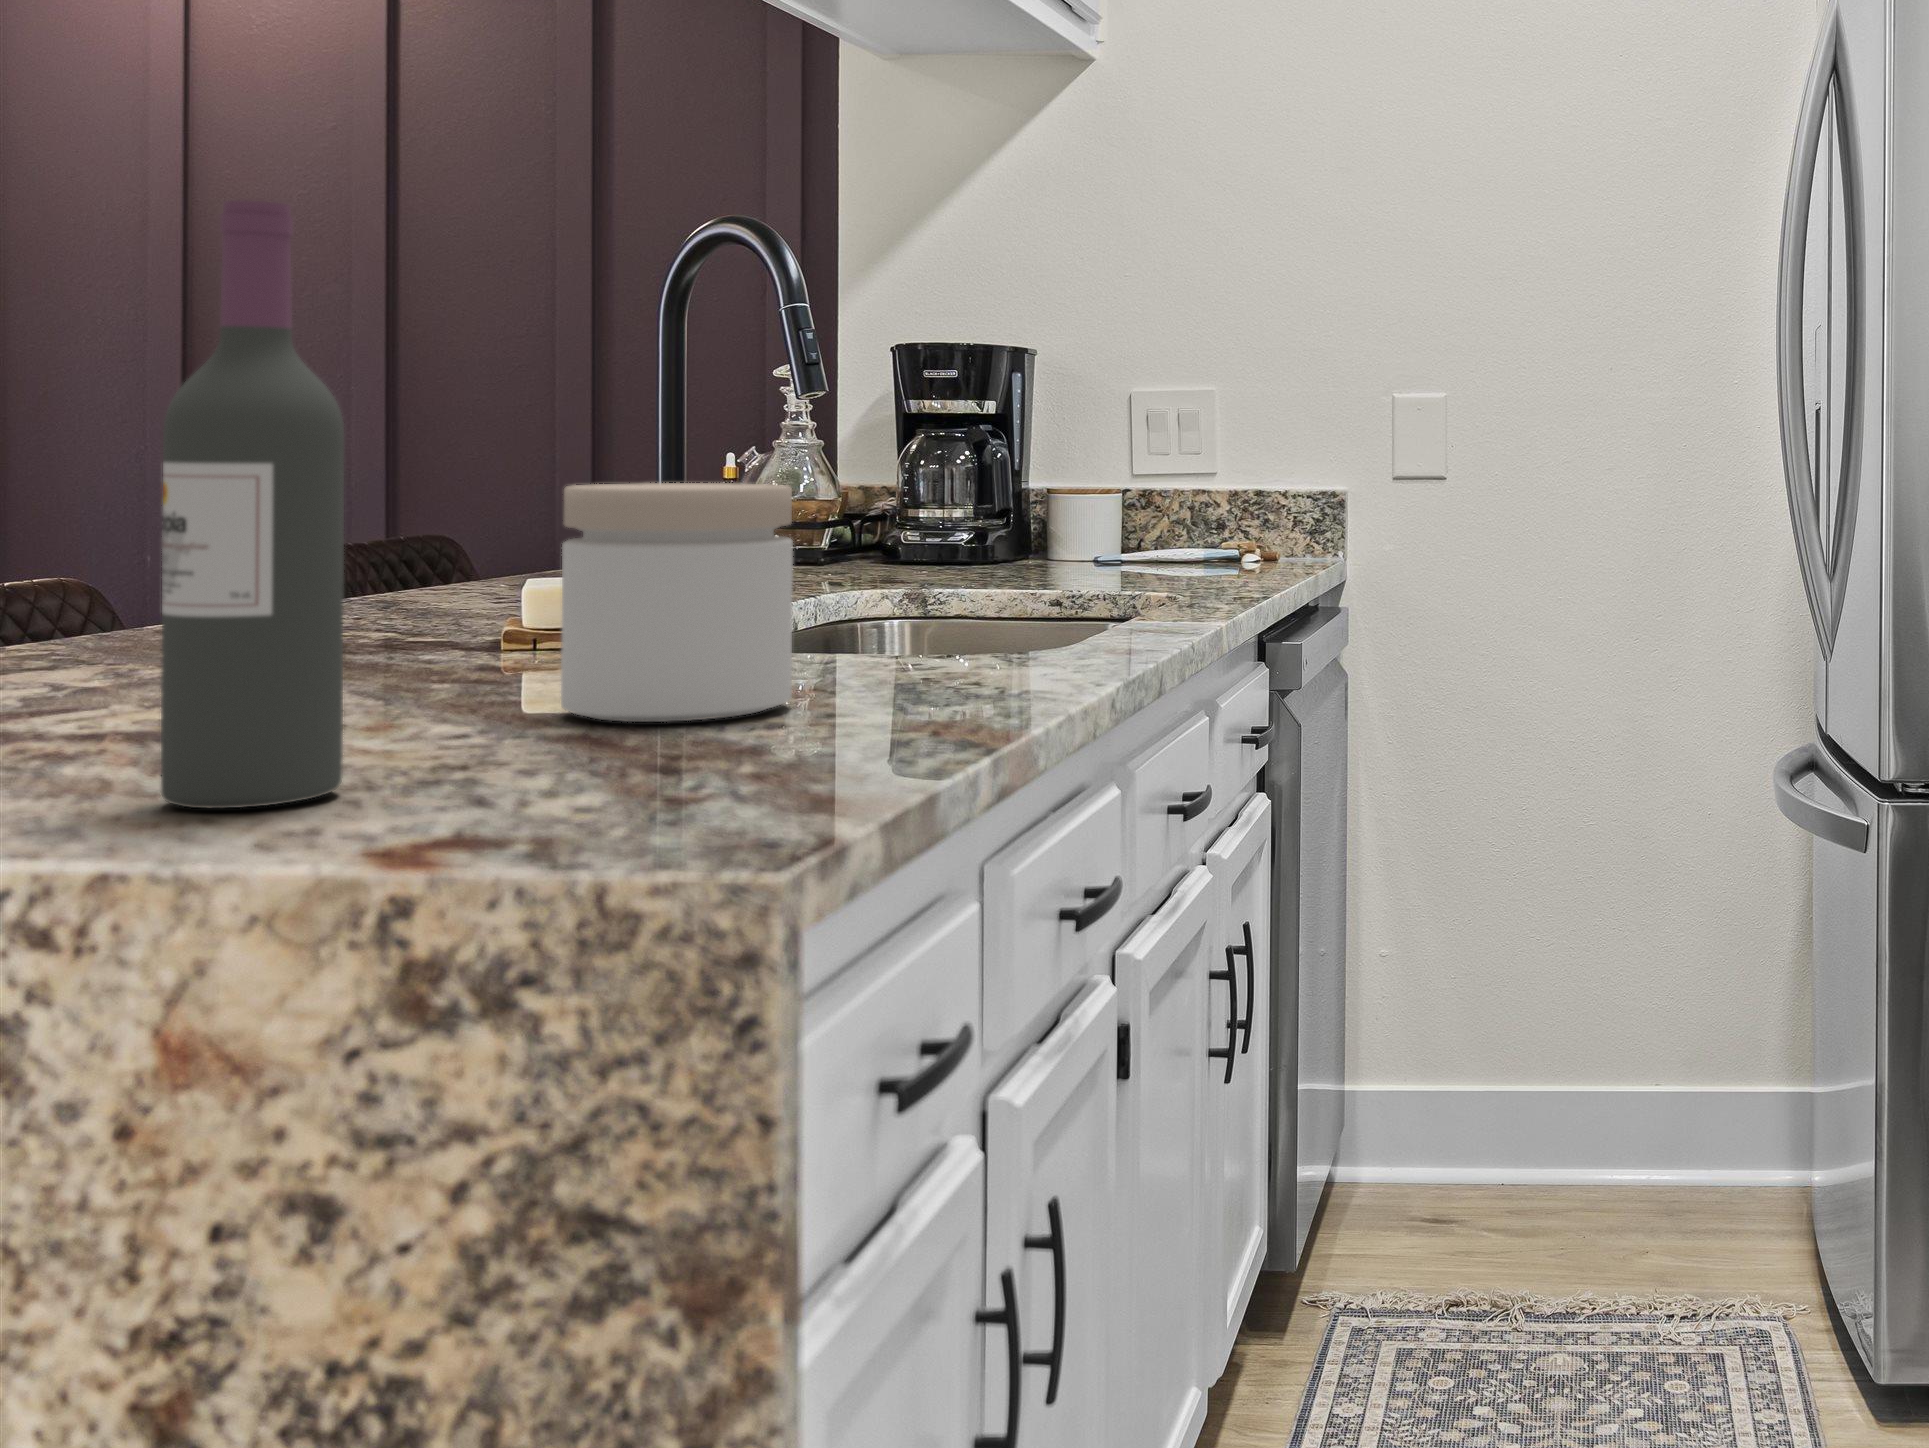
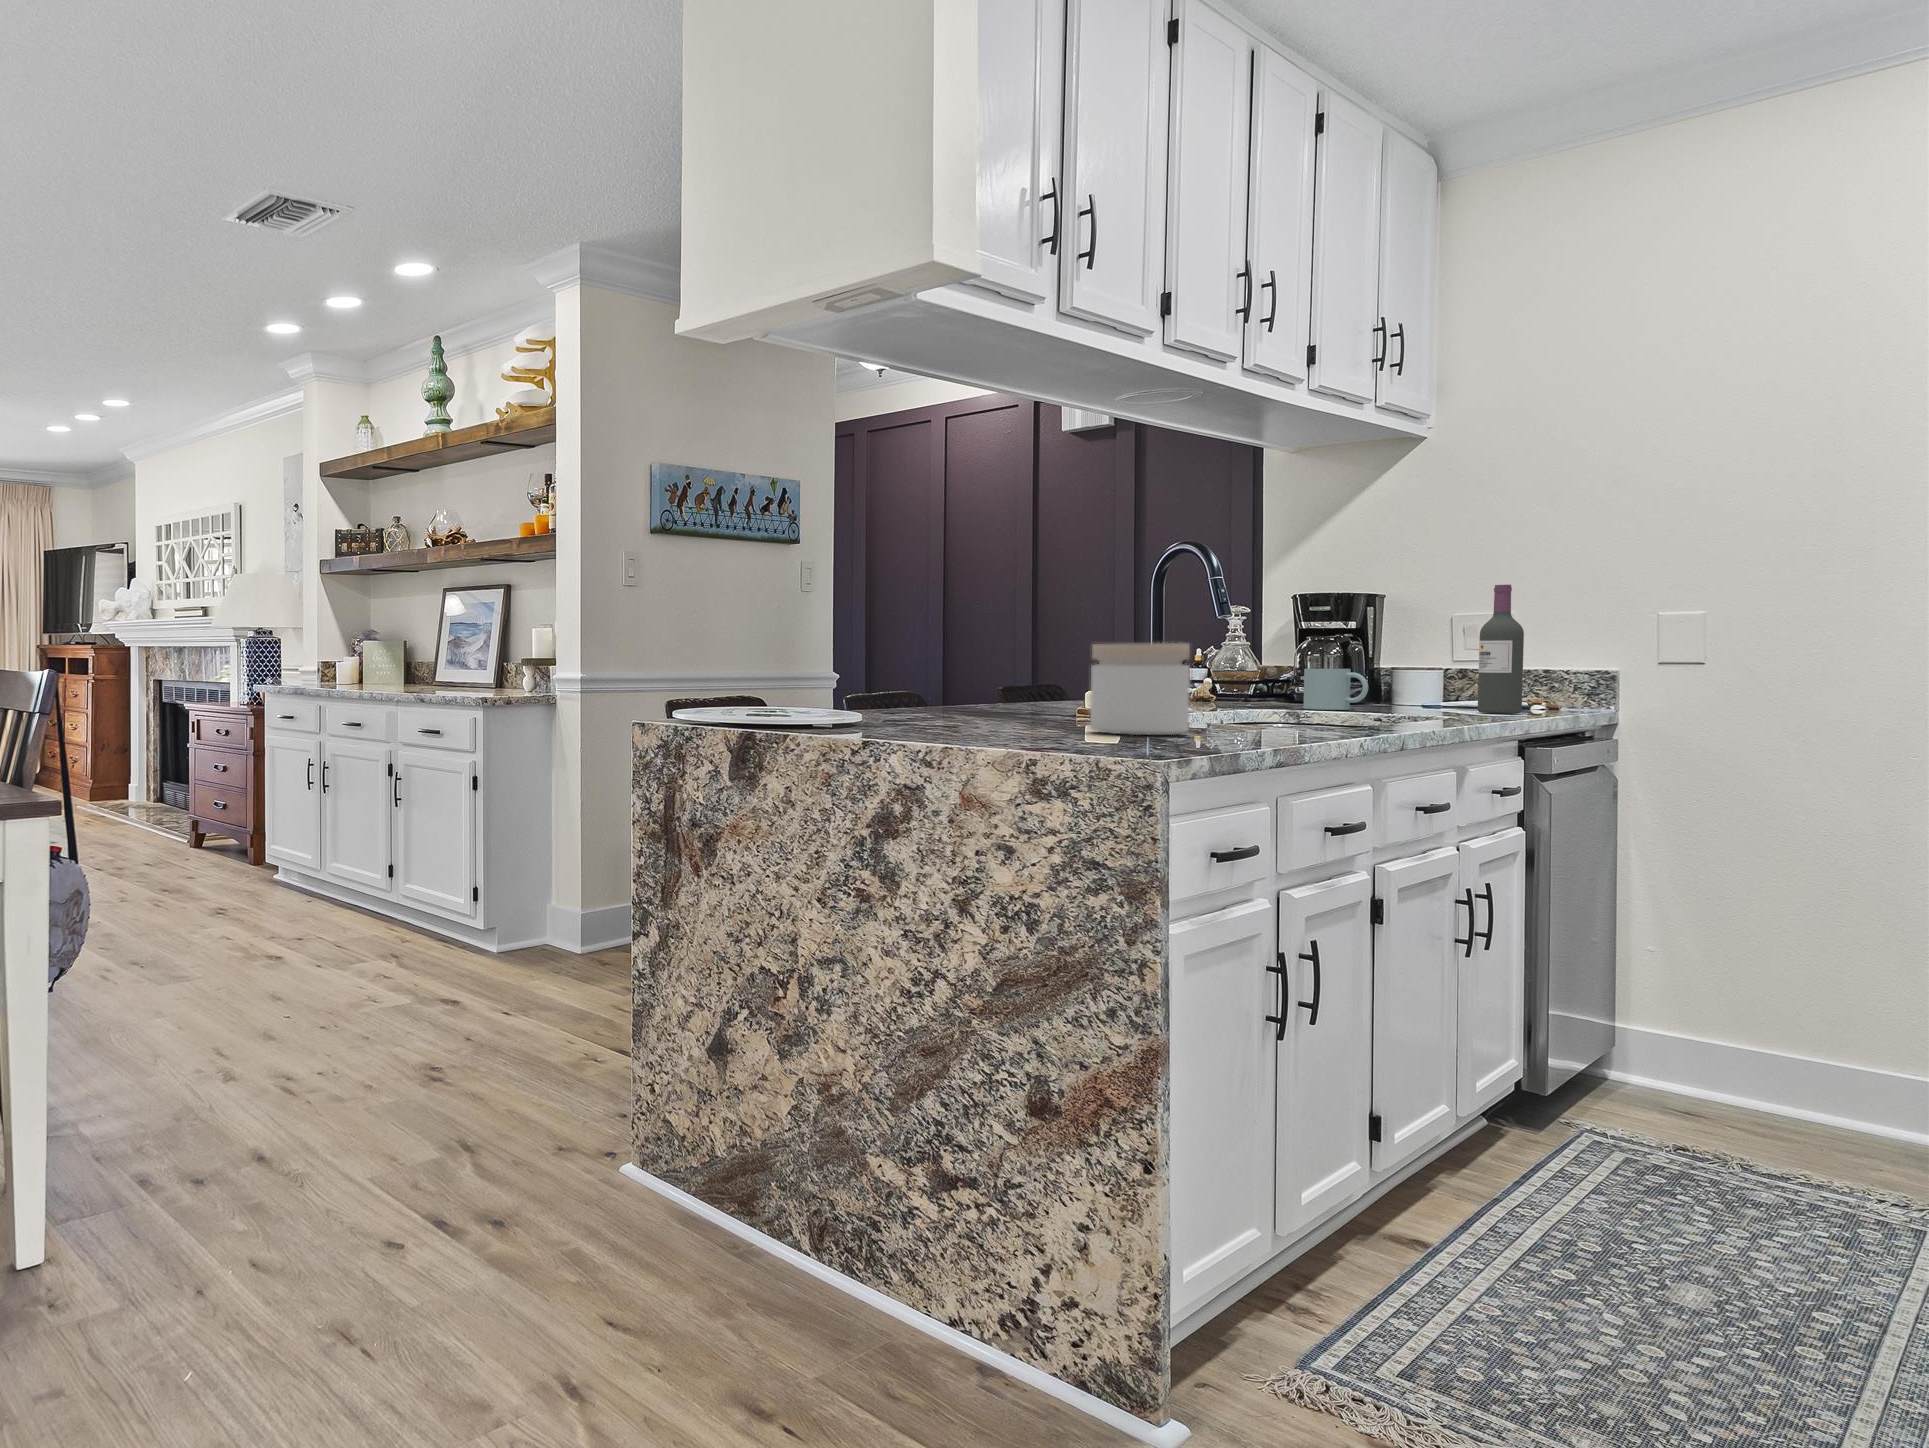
wine bottle: present [161,200,344,808] -> present [1478,585,1524,713]
mug: none [923,493,1020,568] -> present [1304,669,1368,710]

